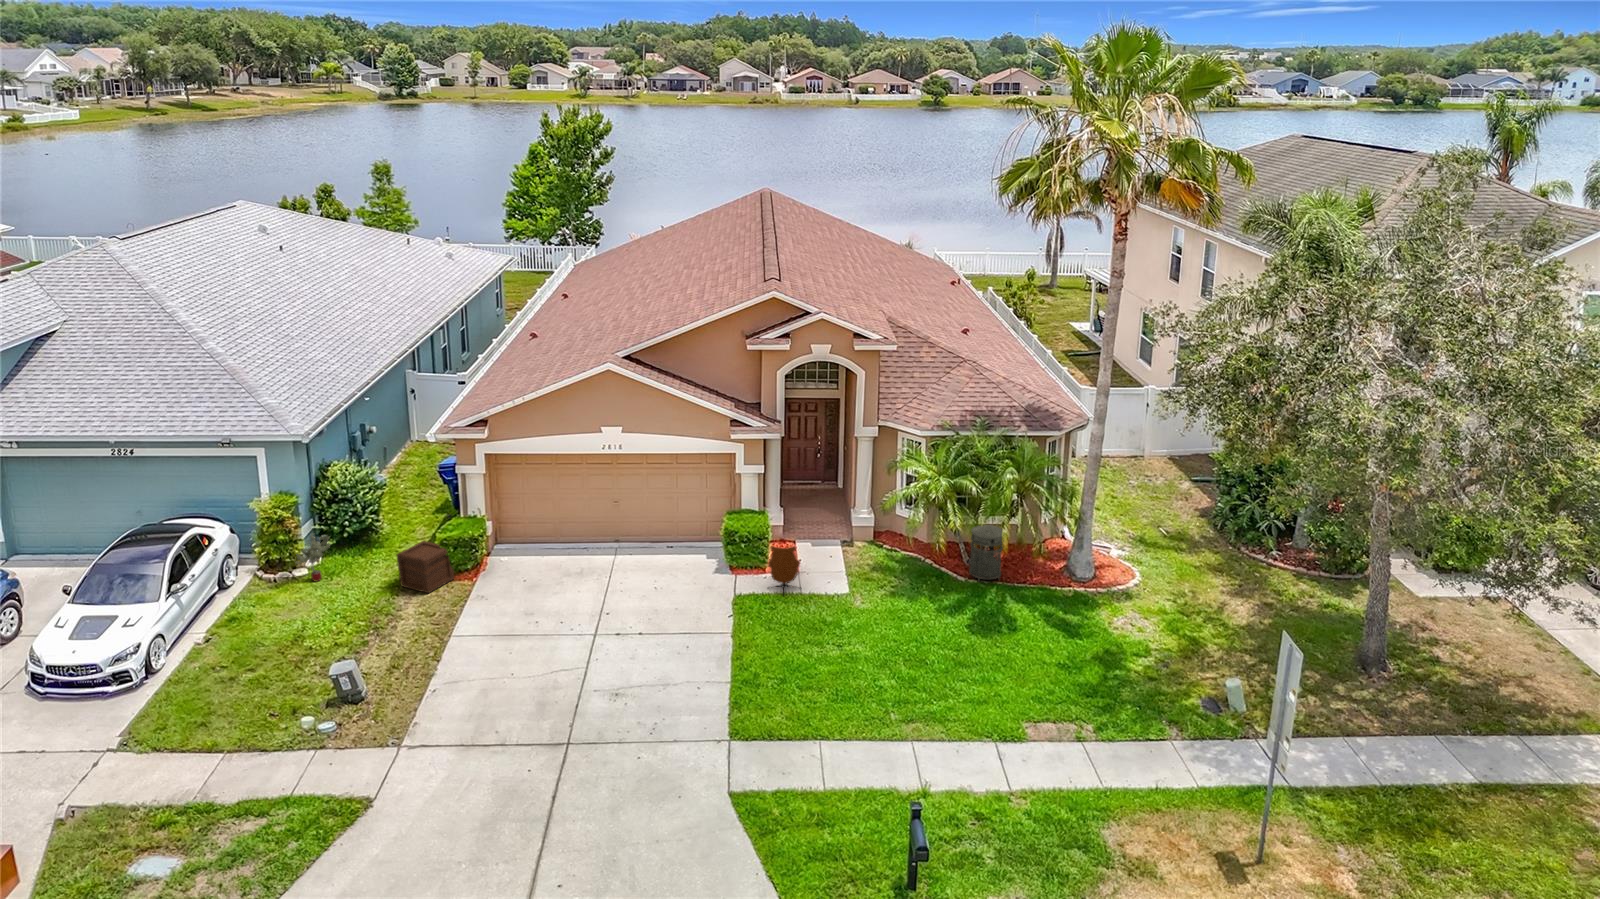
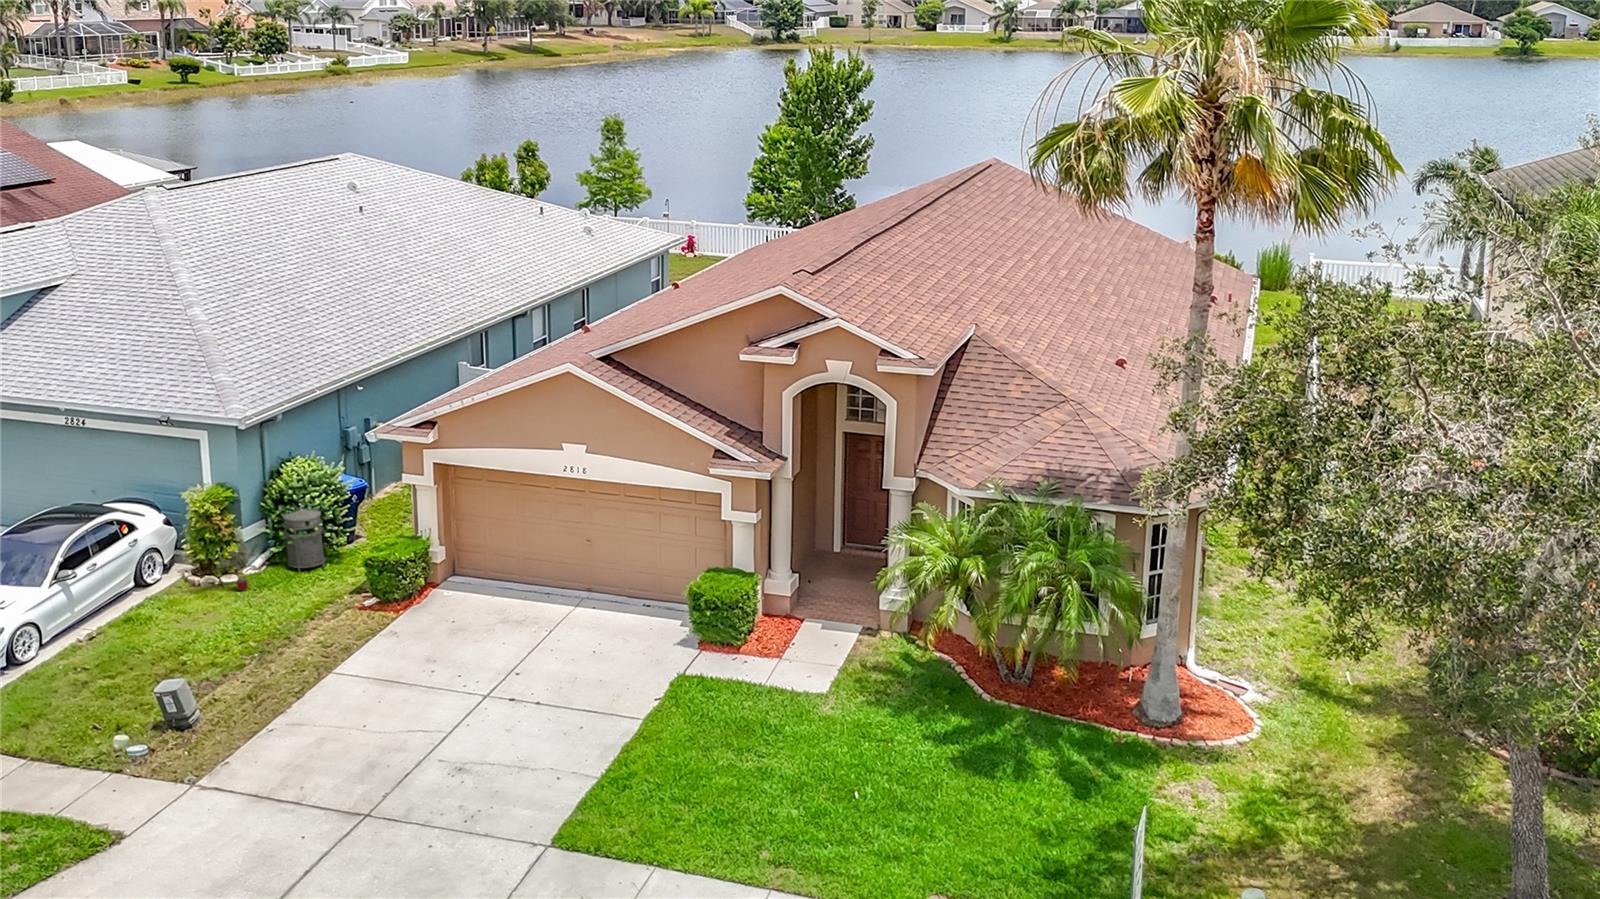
trash can: present [969,525,1003,581] -> present [283,509,326,571]
wooden crate: present [397,541,454,593] -> none [316,558,382,621]
lounge chair: present [768,546,800,593] -> none [722,615,777,683]

